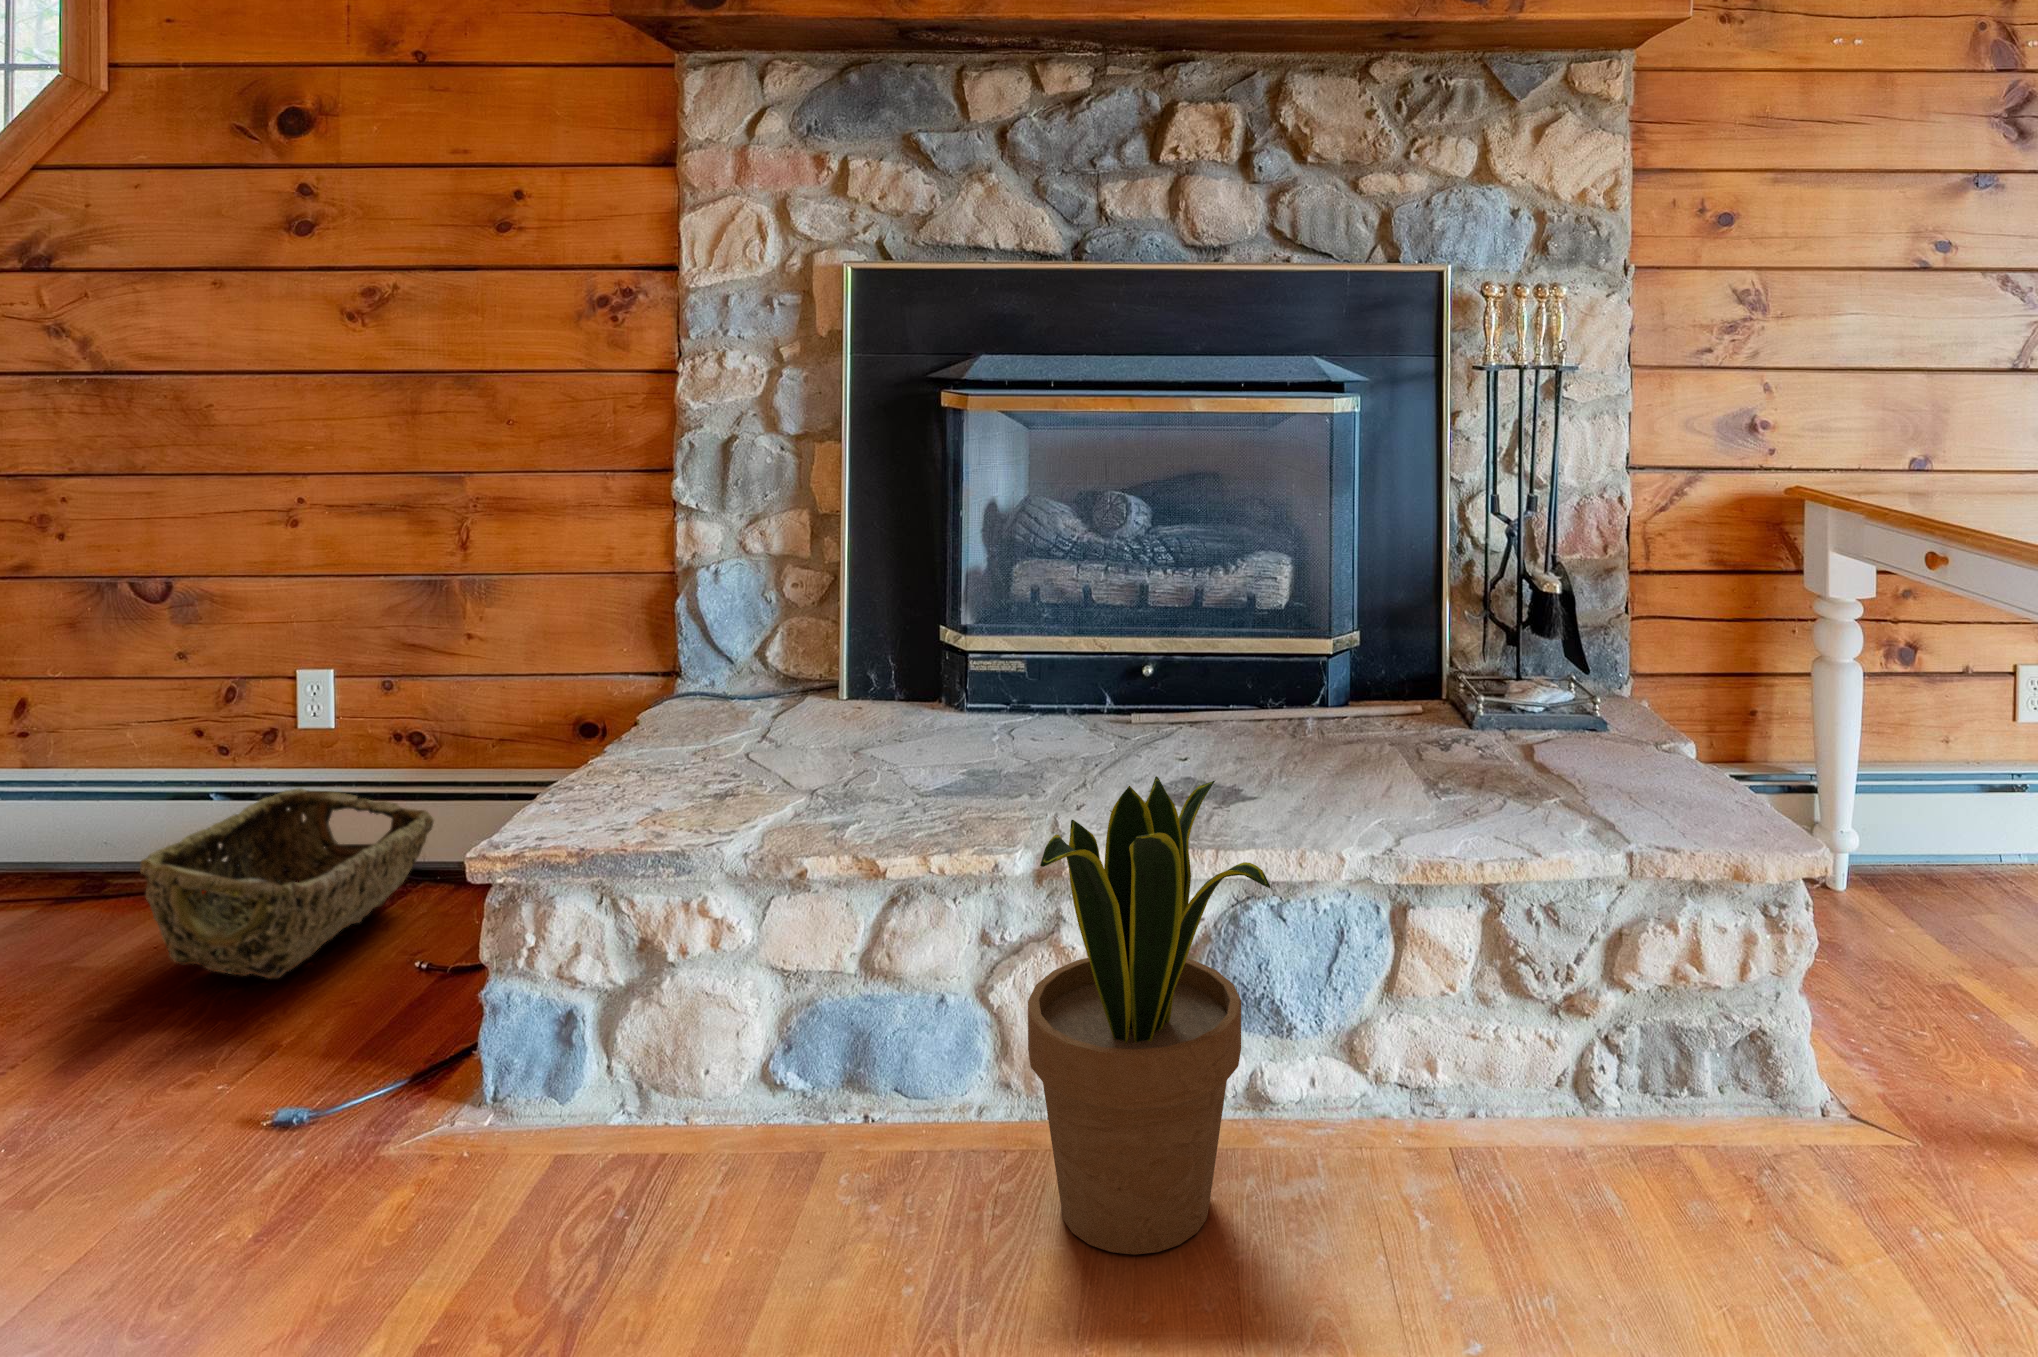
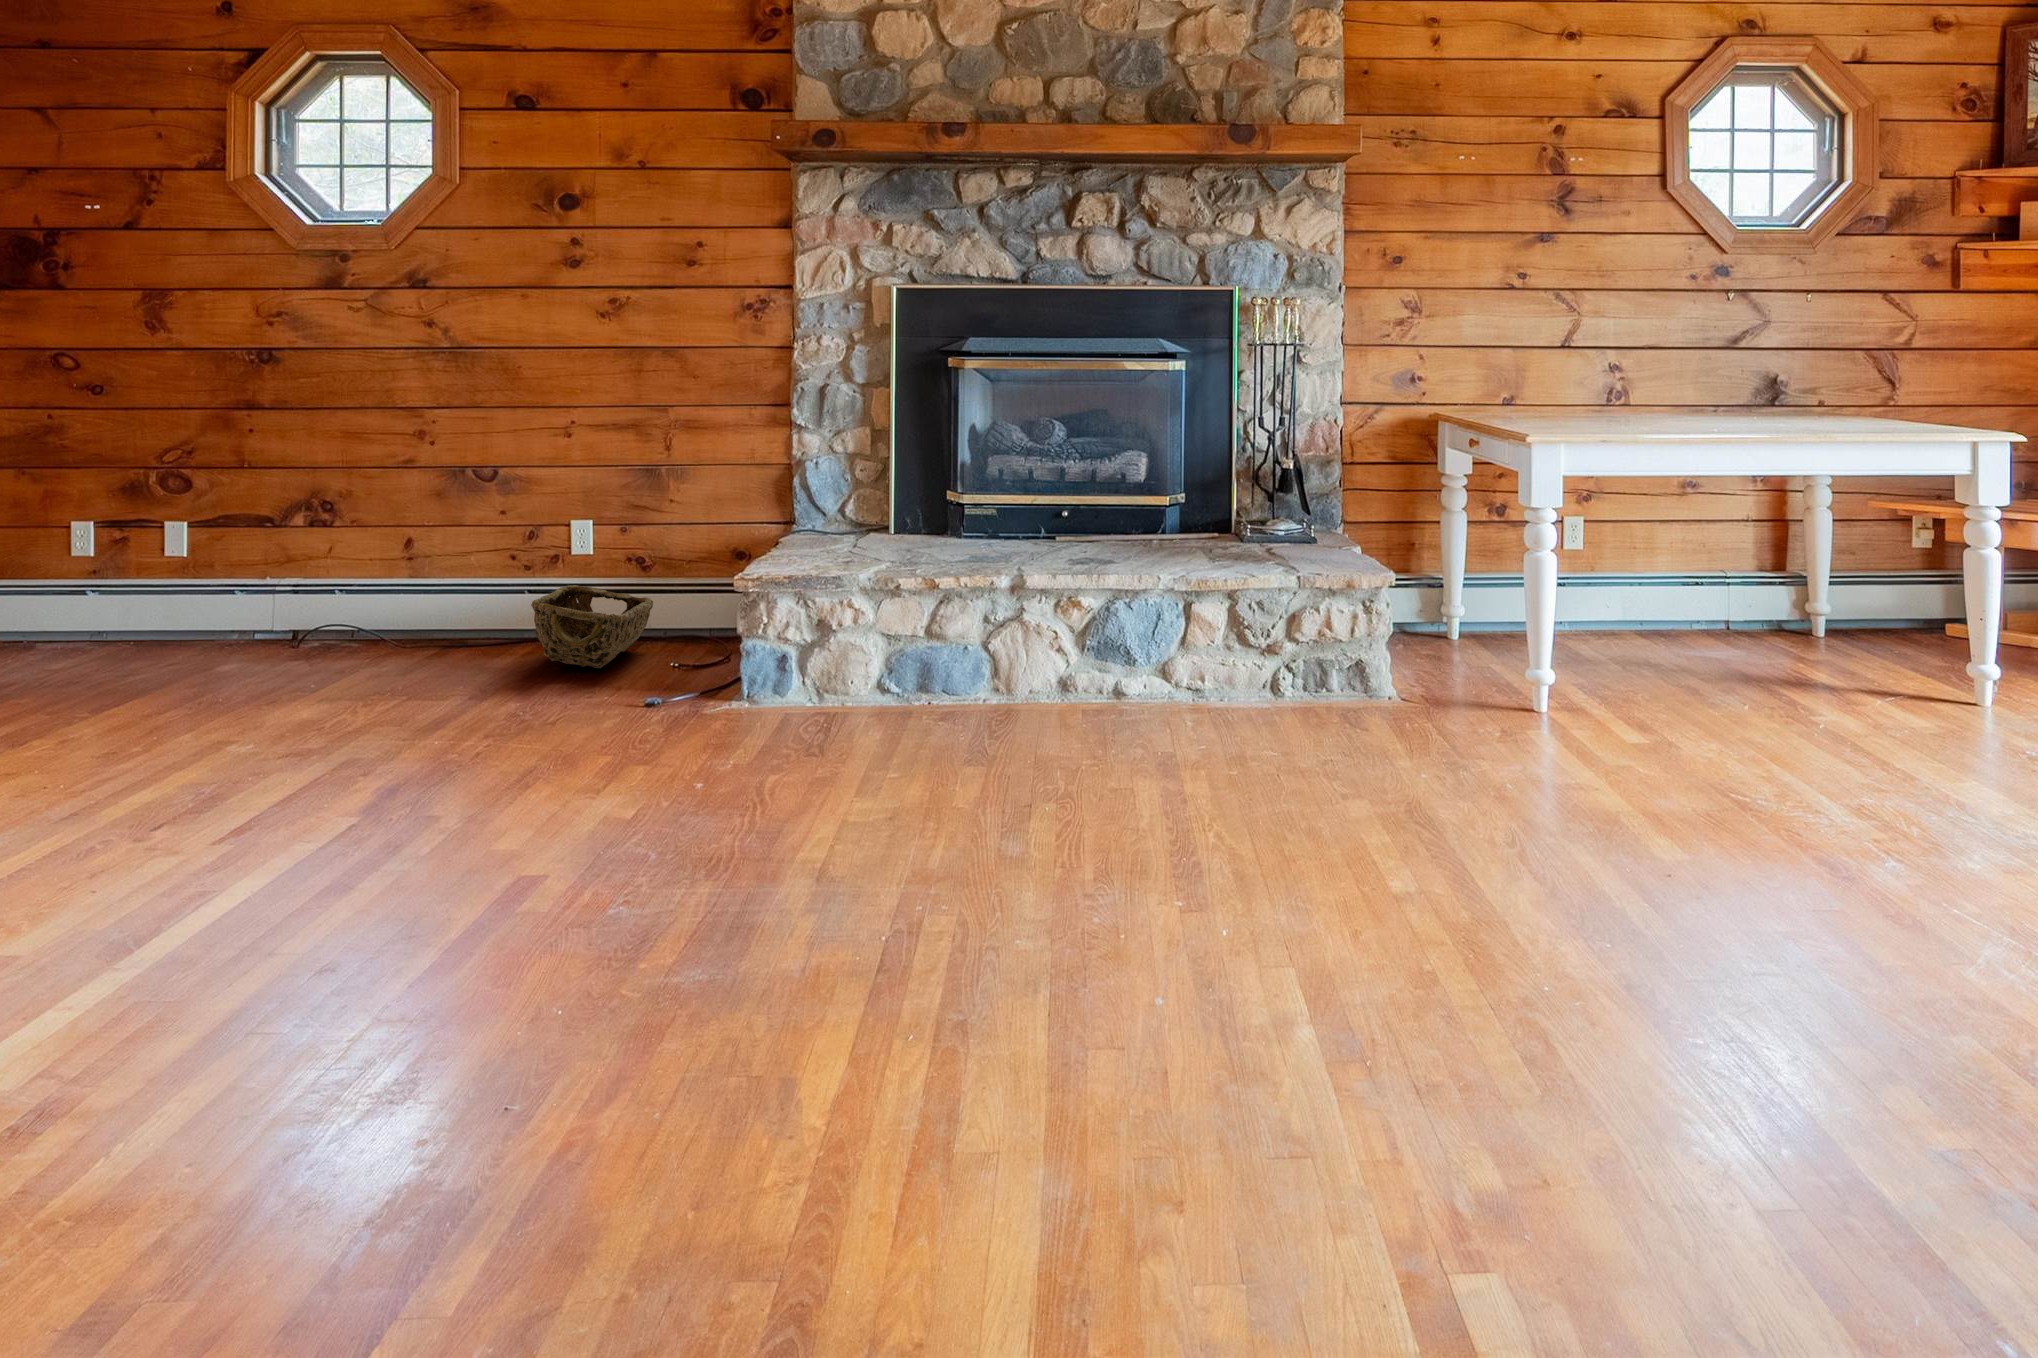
potted plant: present [1028,776,1270,1255] -> none [1018,528,1127,729]

